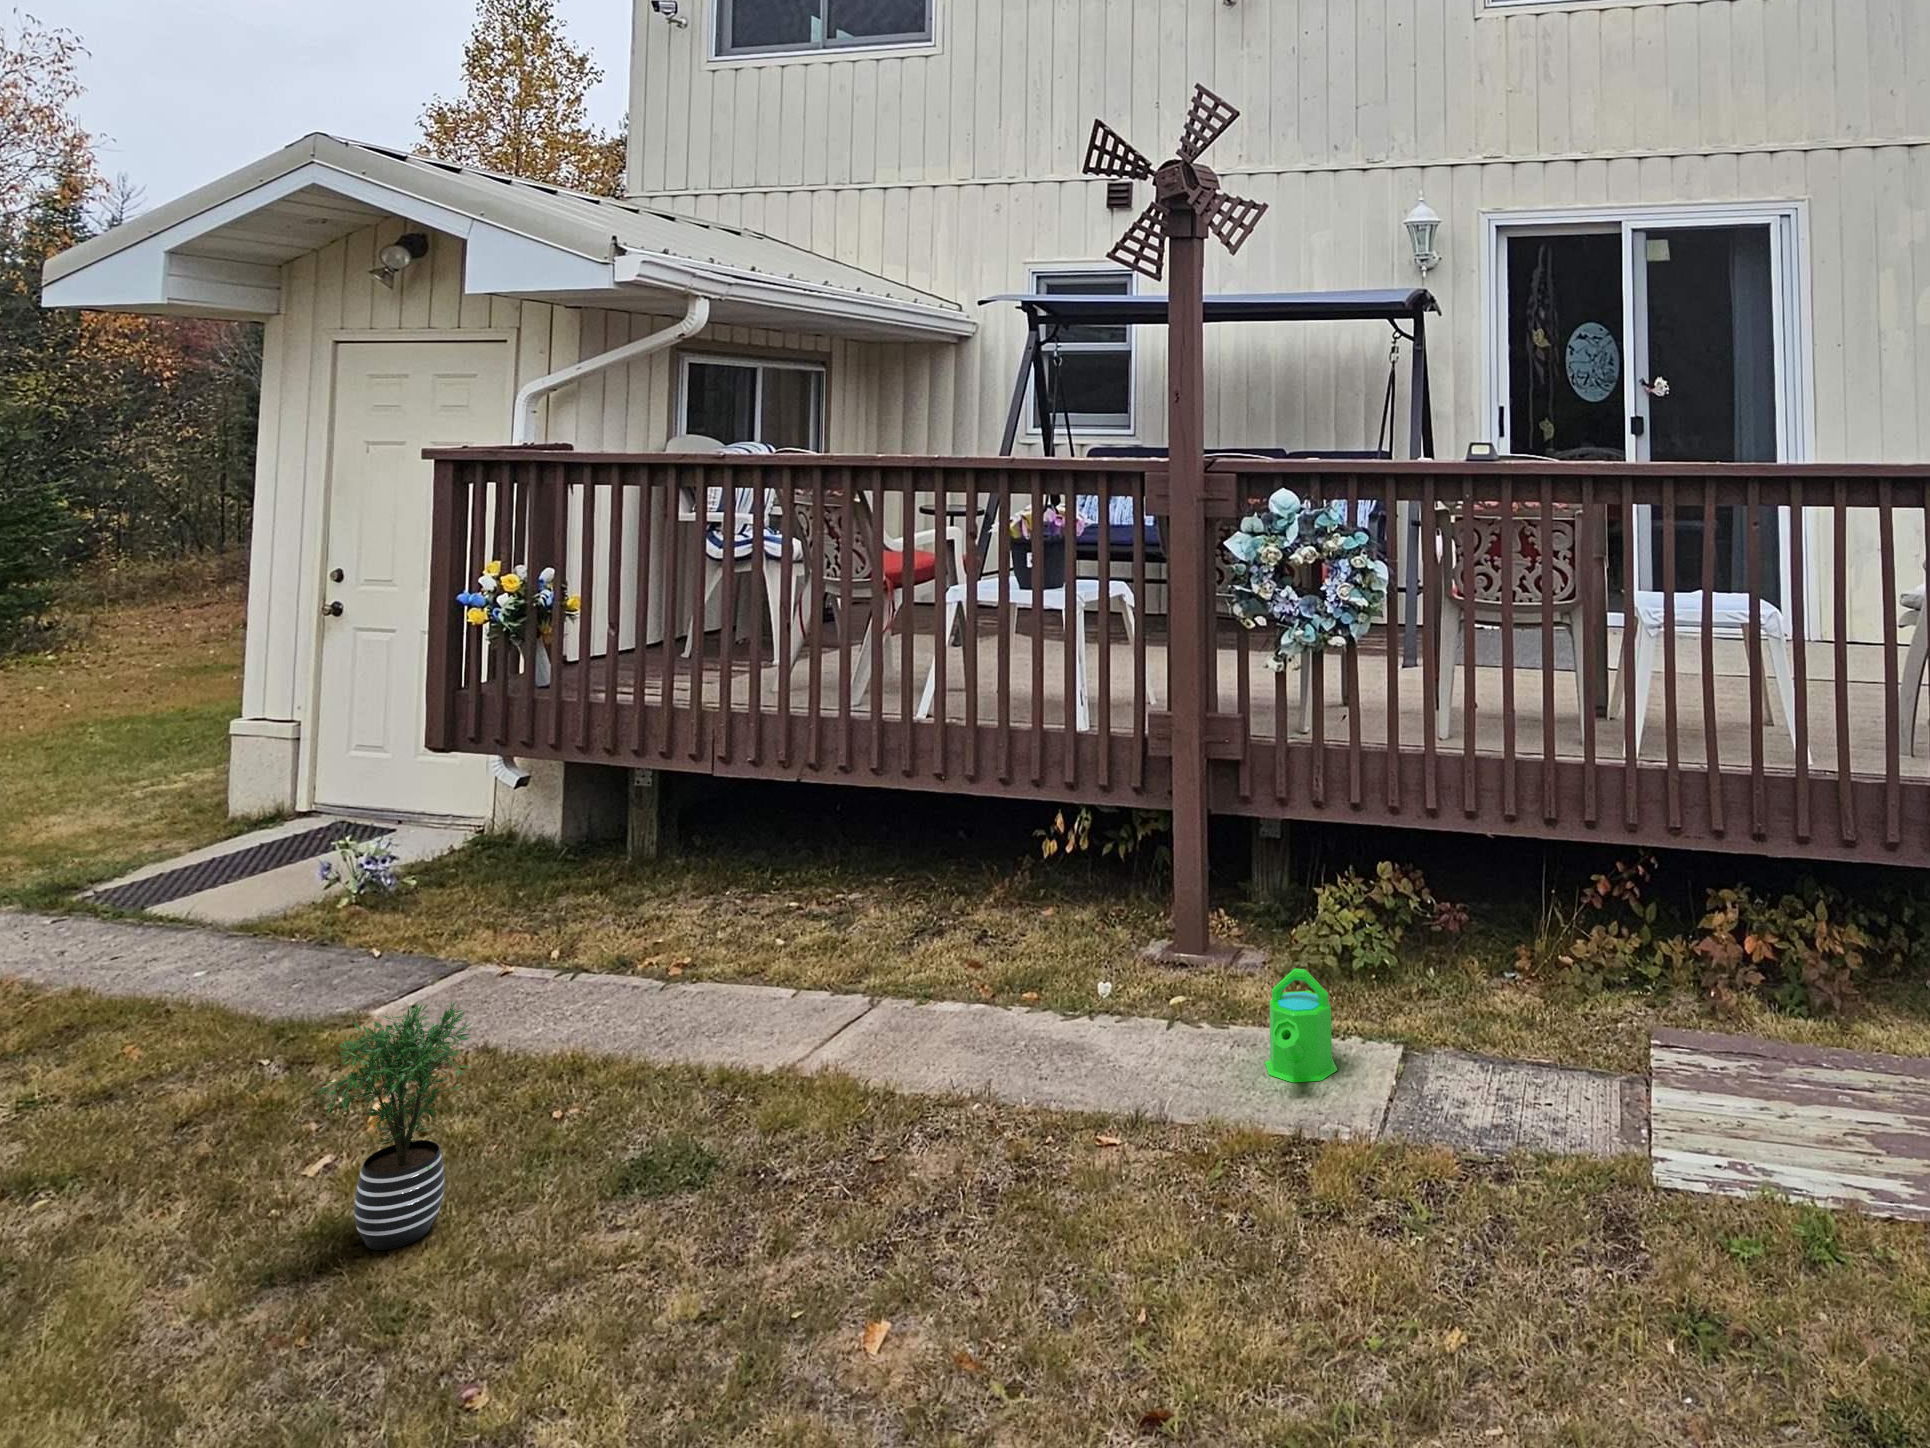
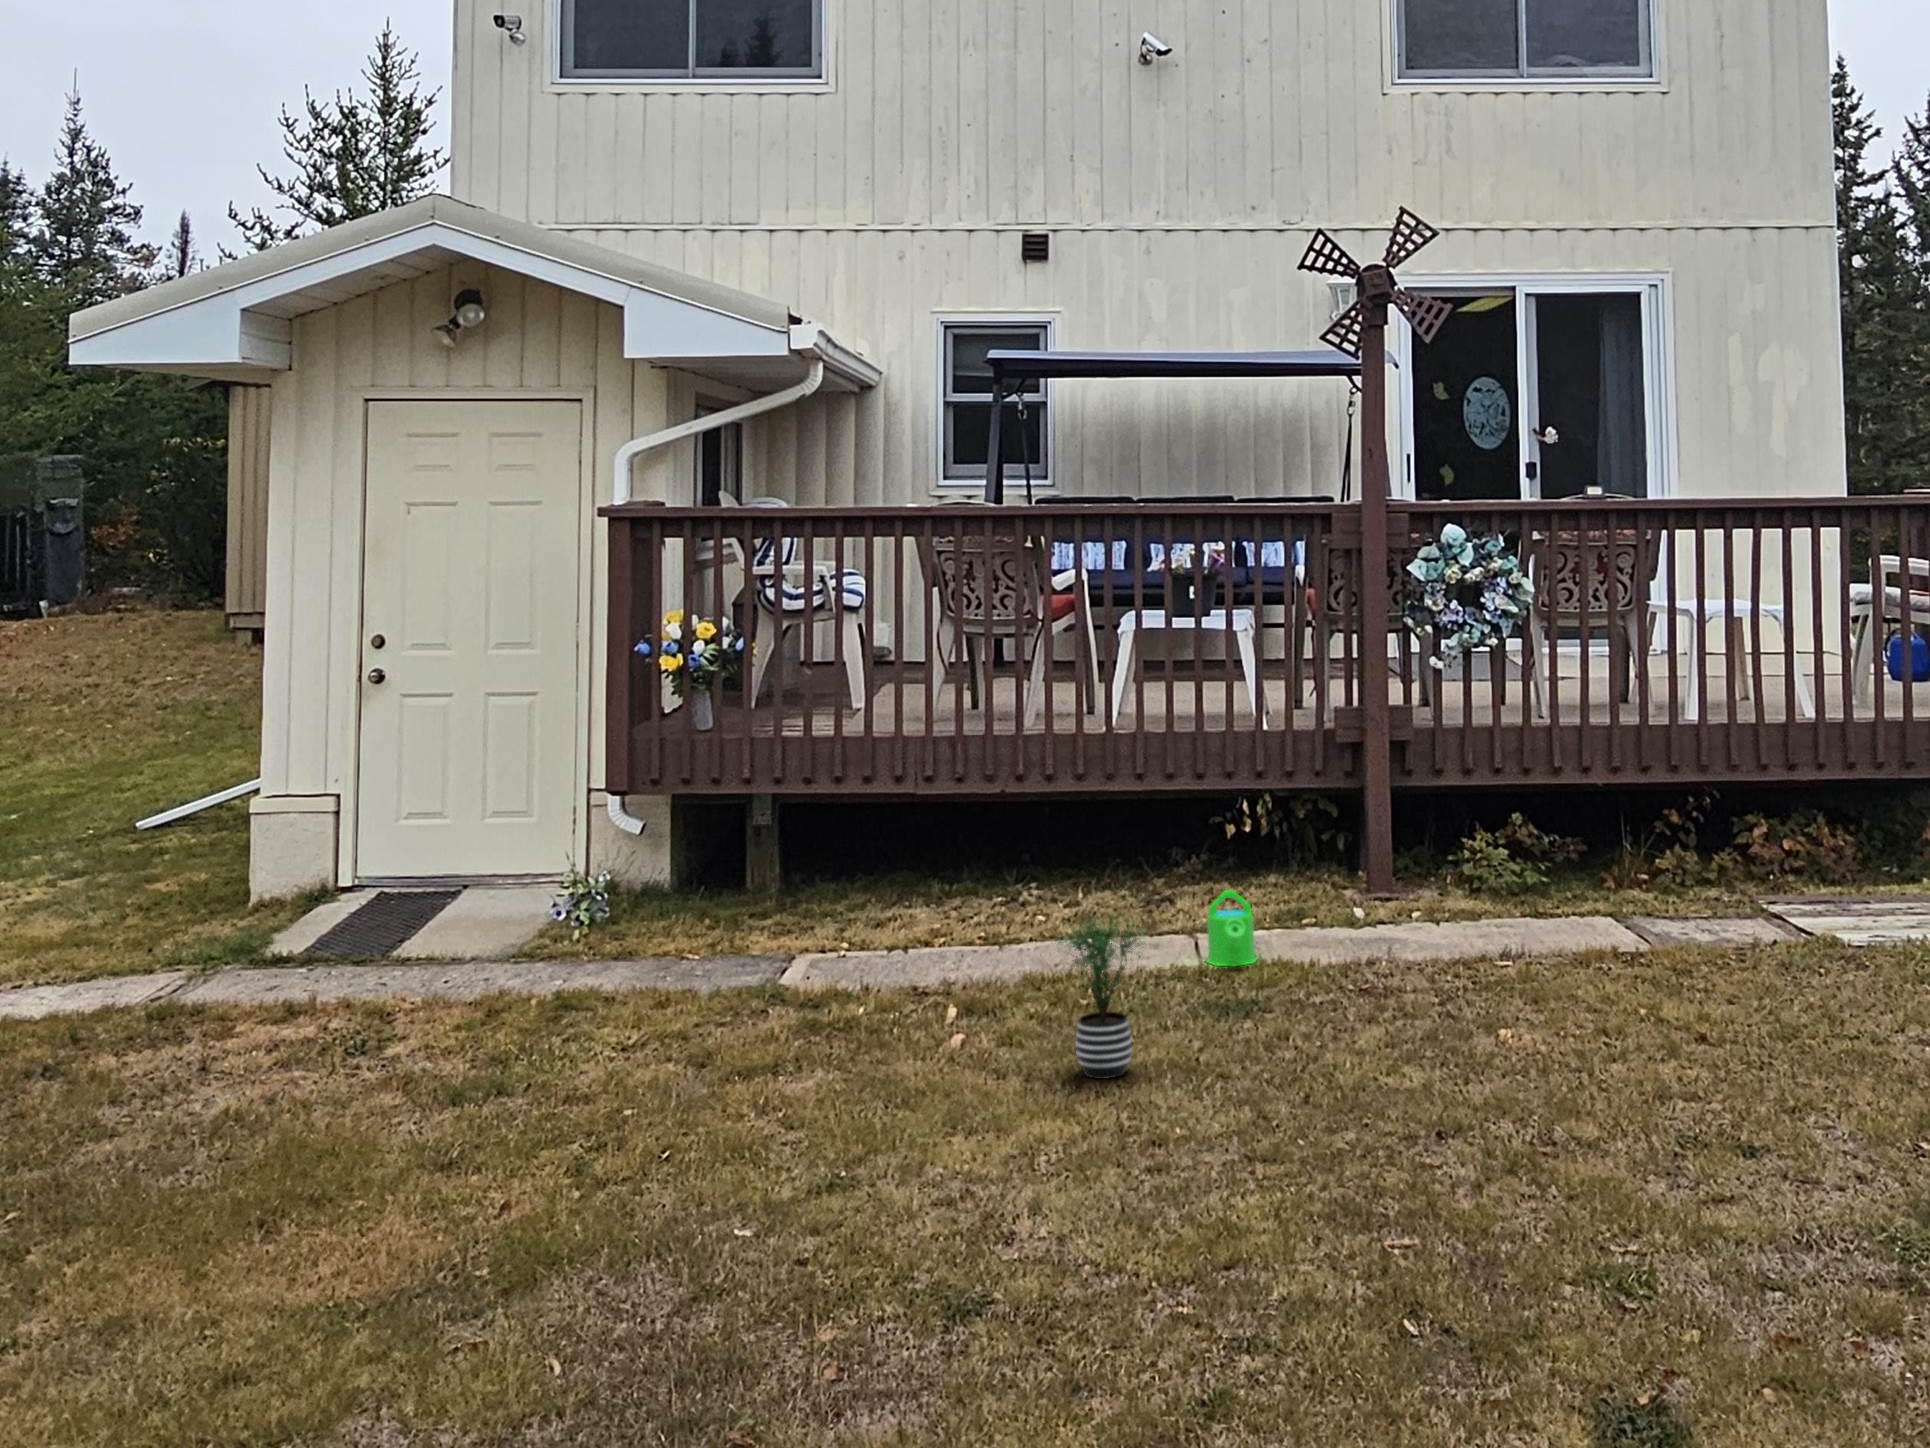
watering can: present [1265,968,1337,1083] -> present [1206,890,1258,966]

